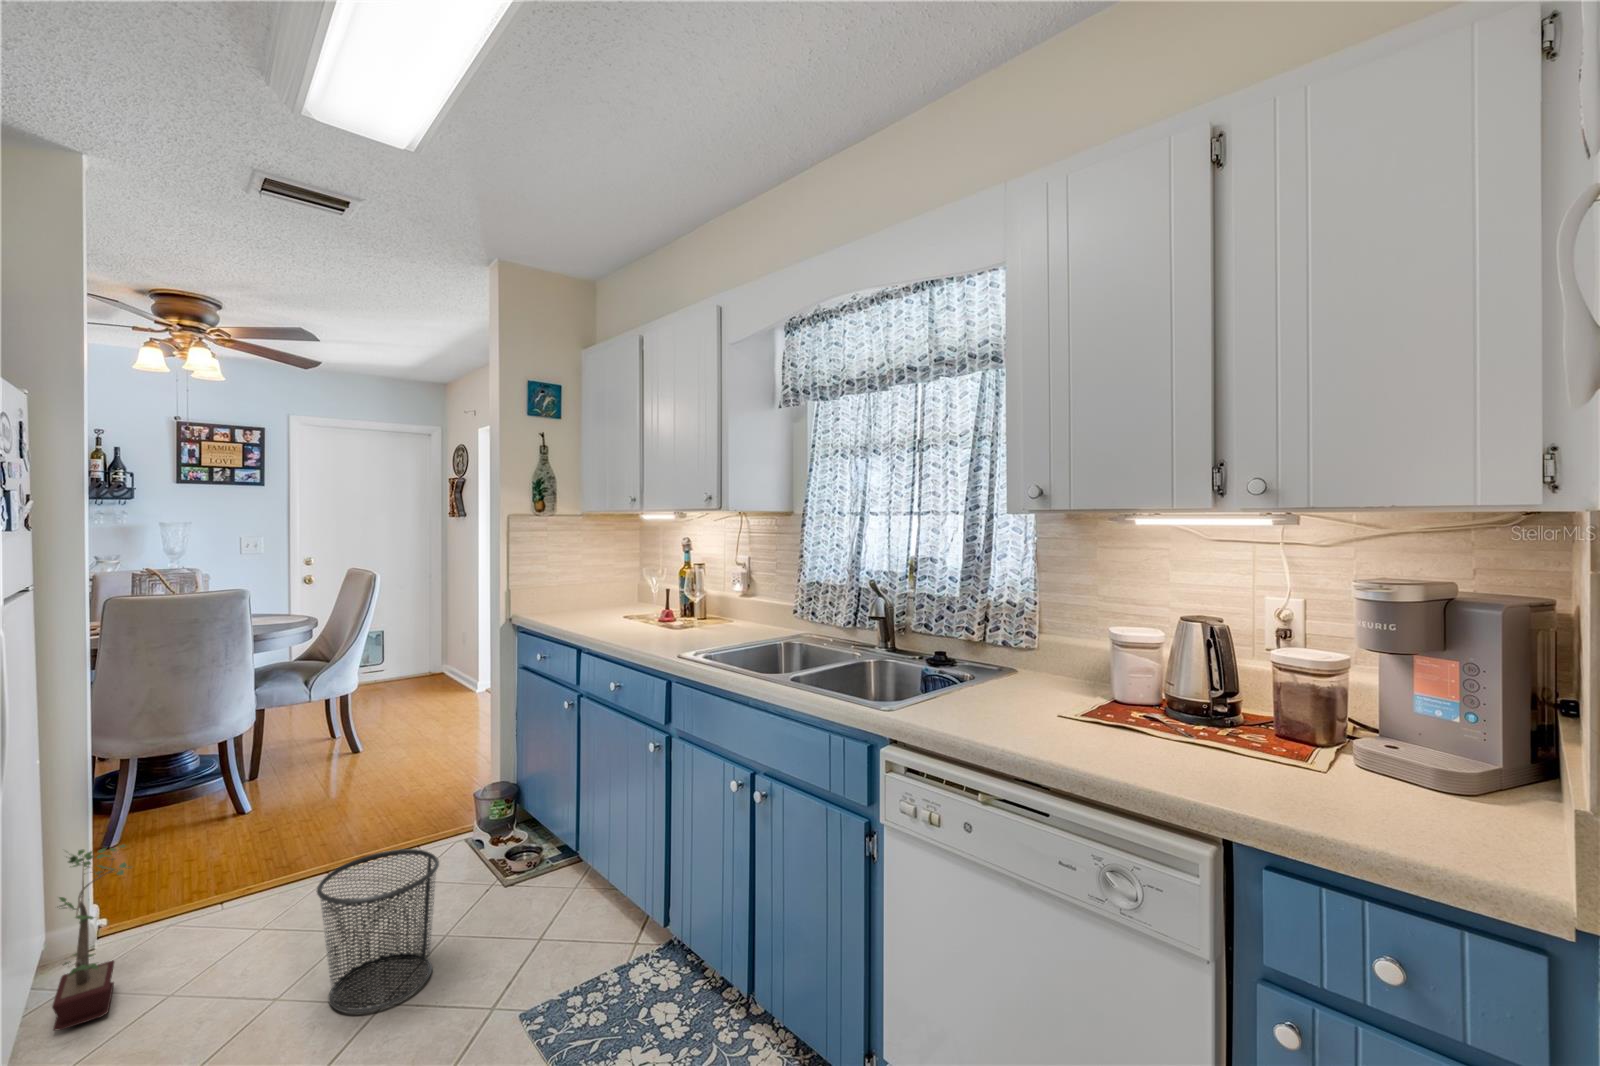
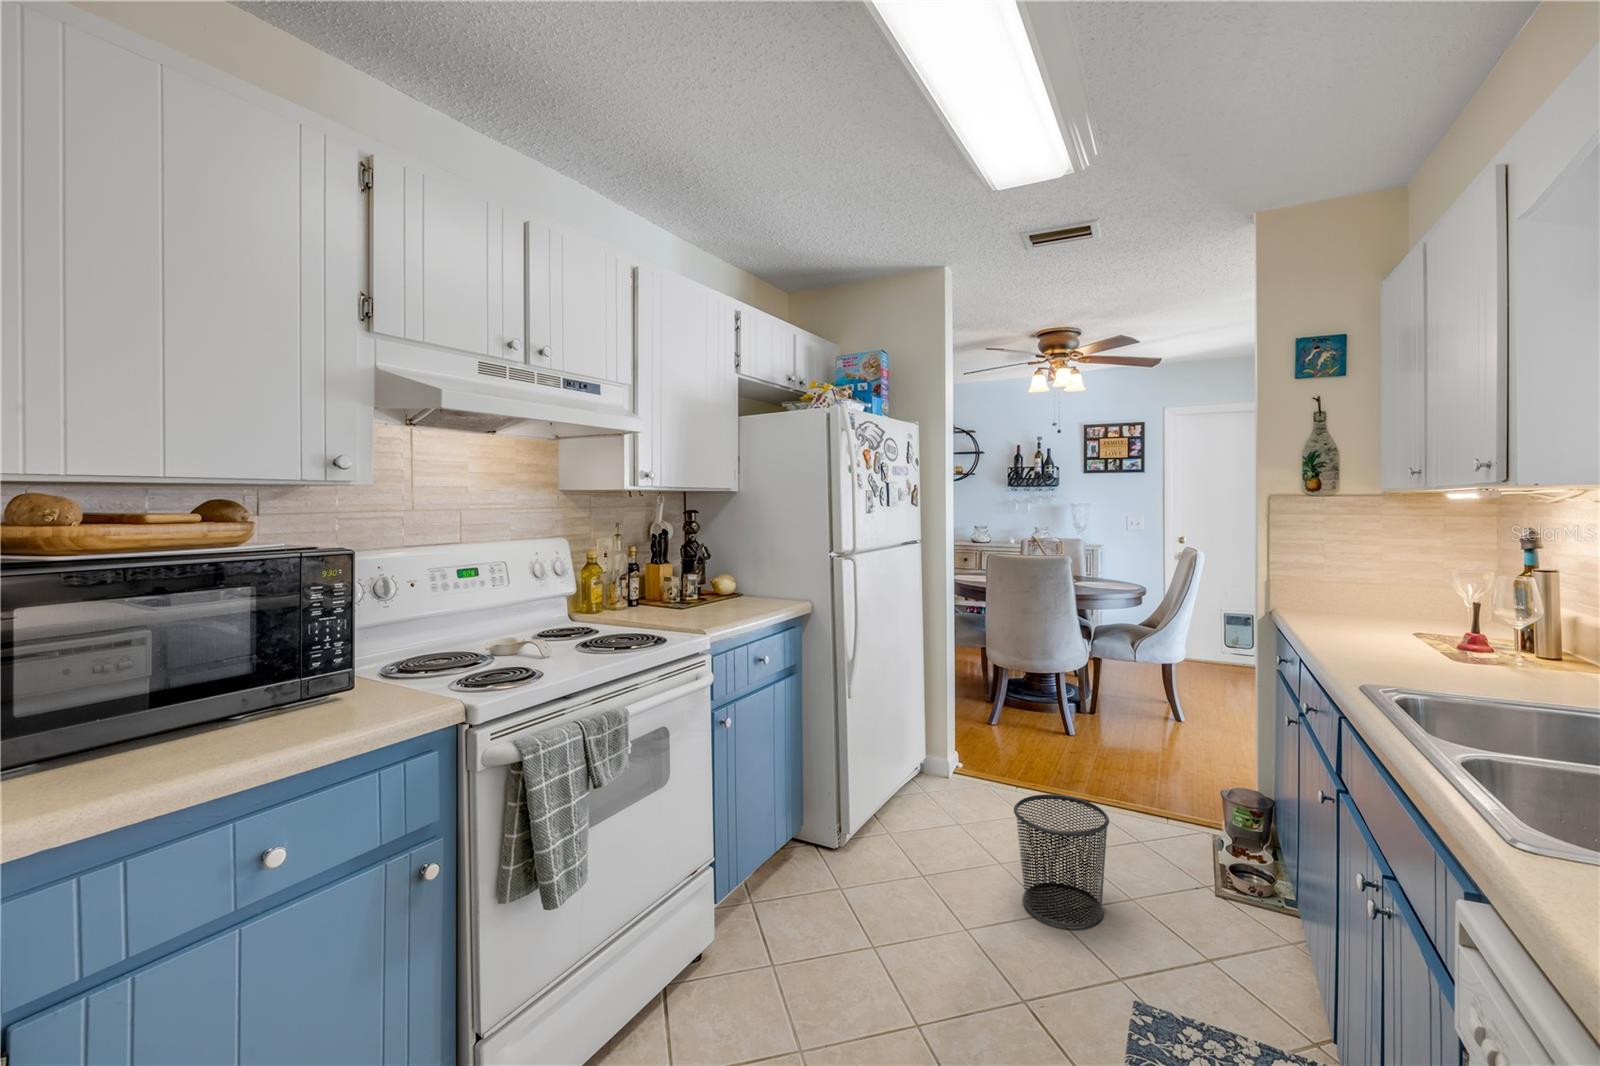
potted plant: present [52,844,130,1030] -> none [906,715,958,828]

